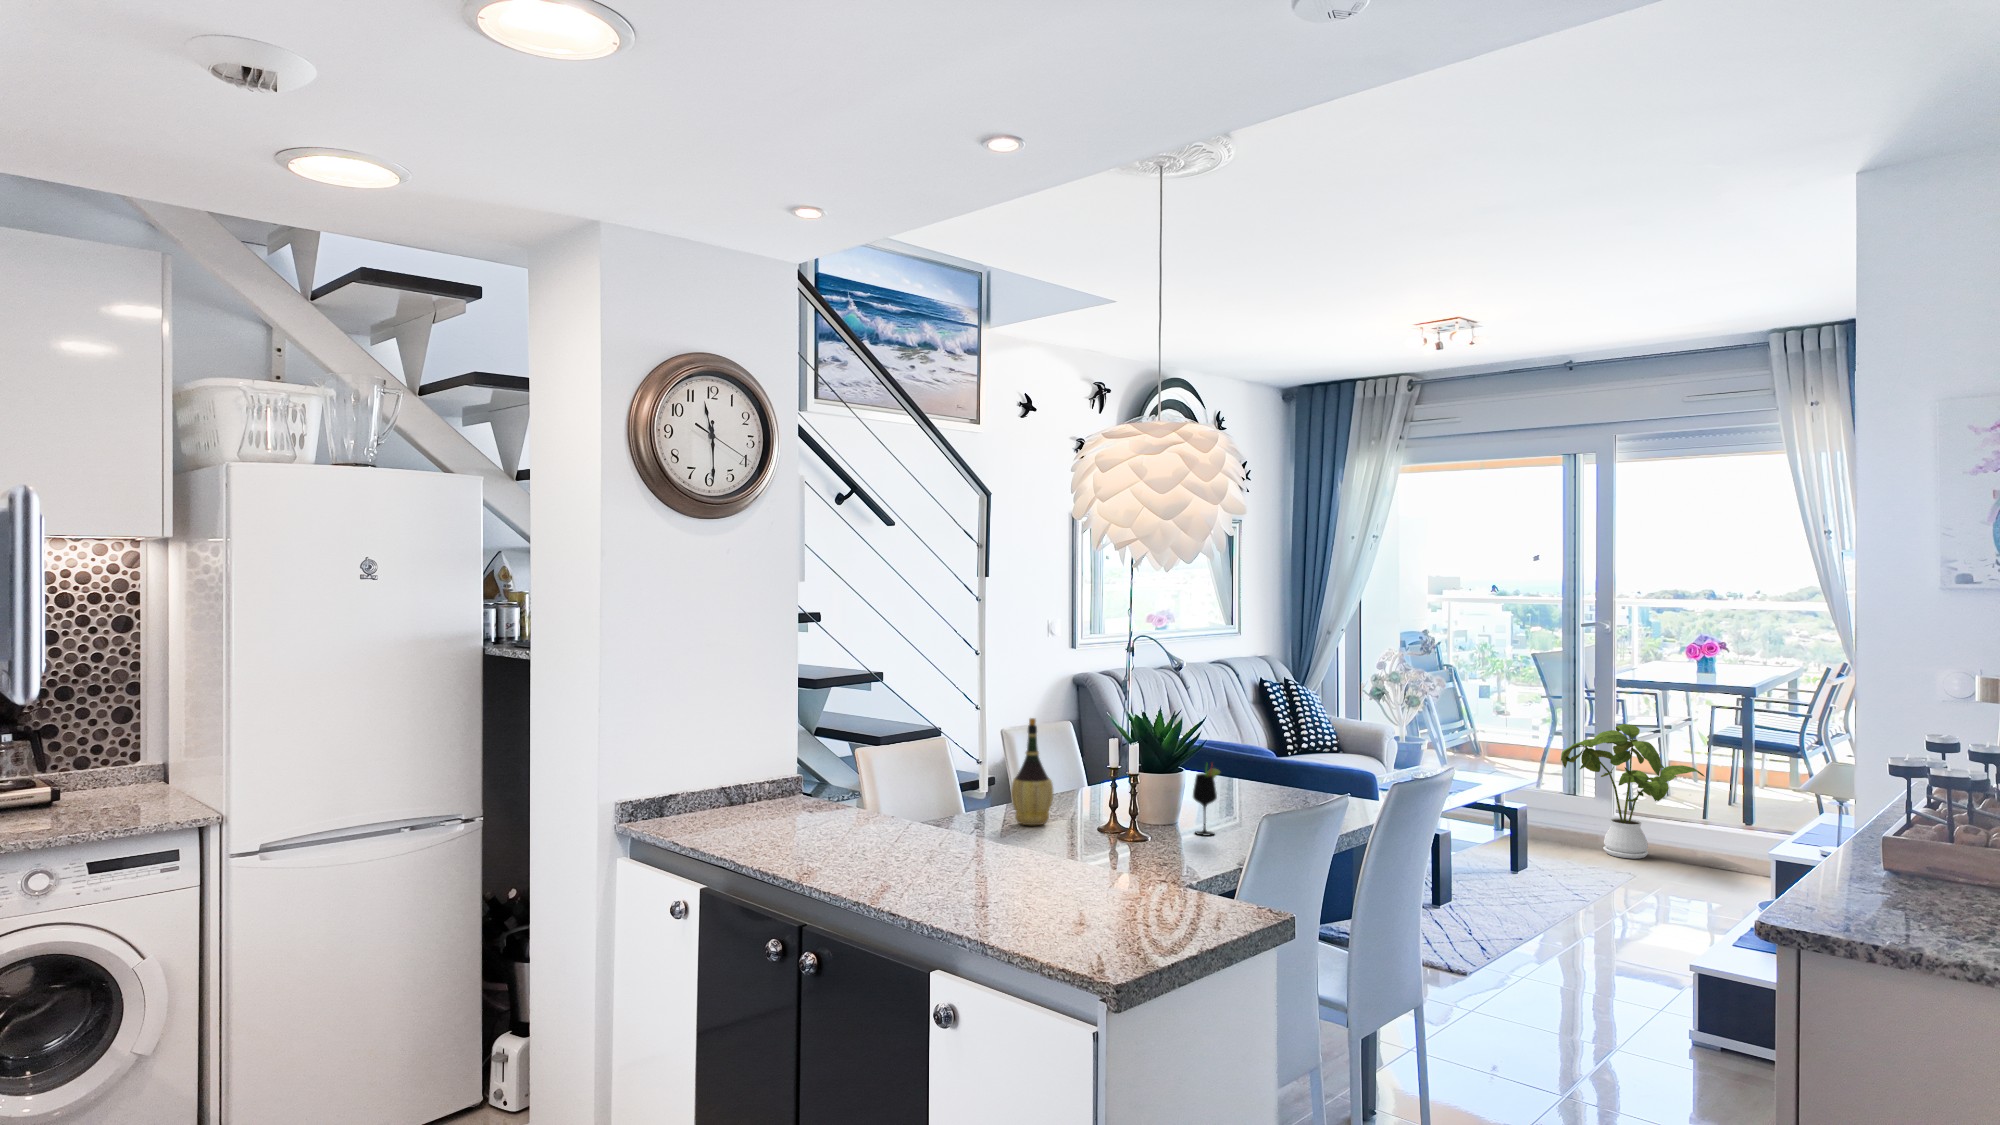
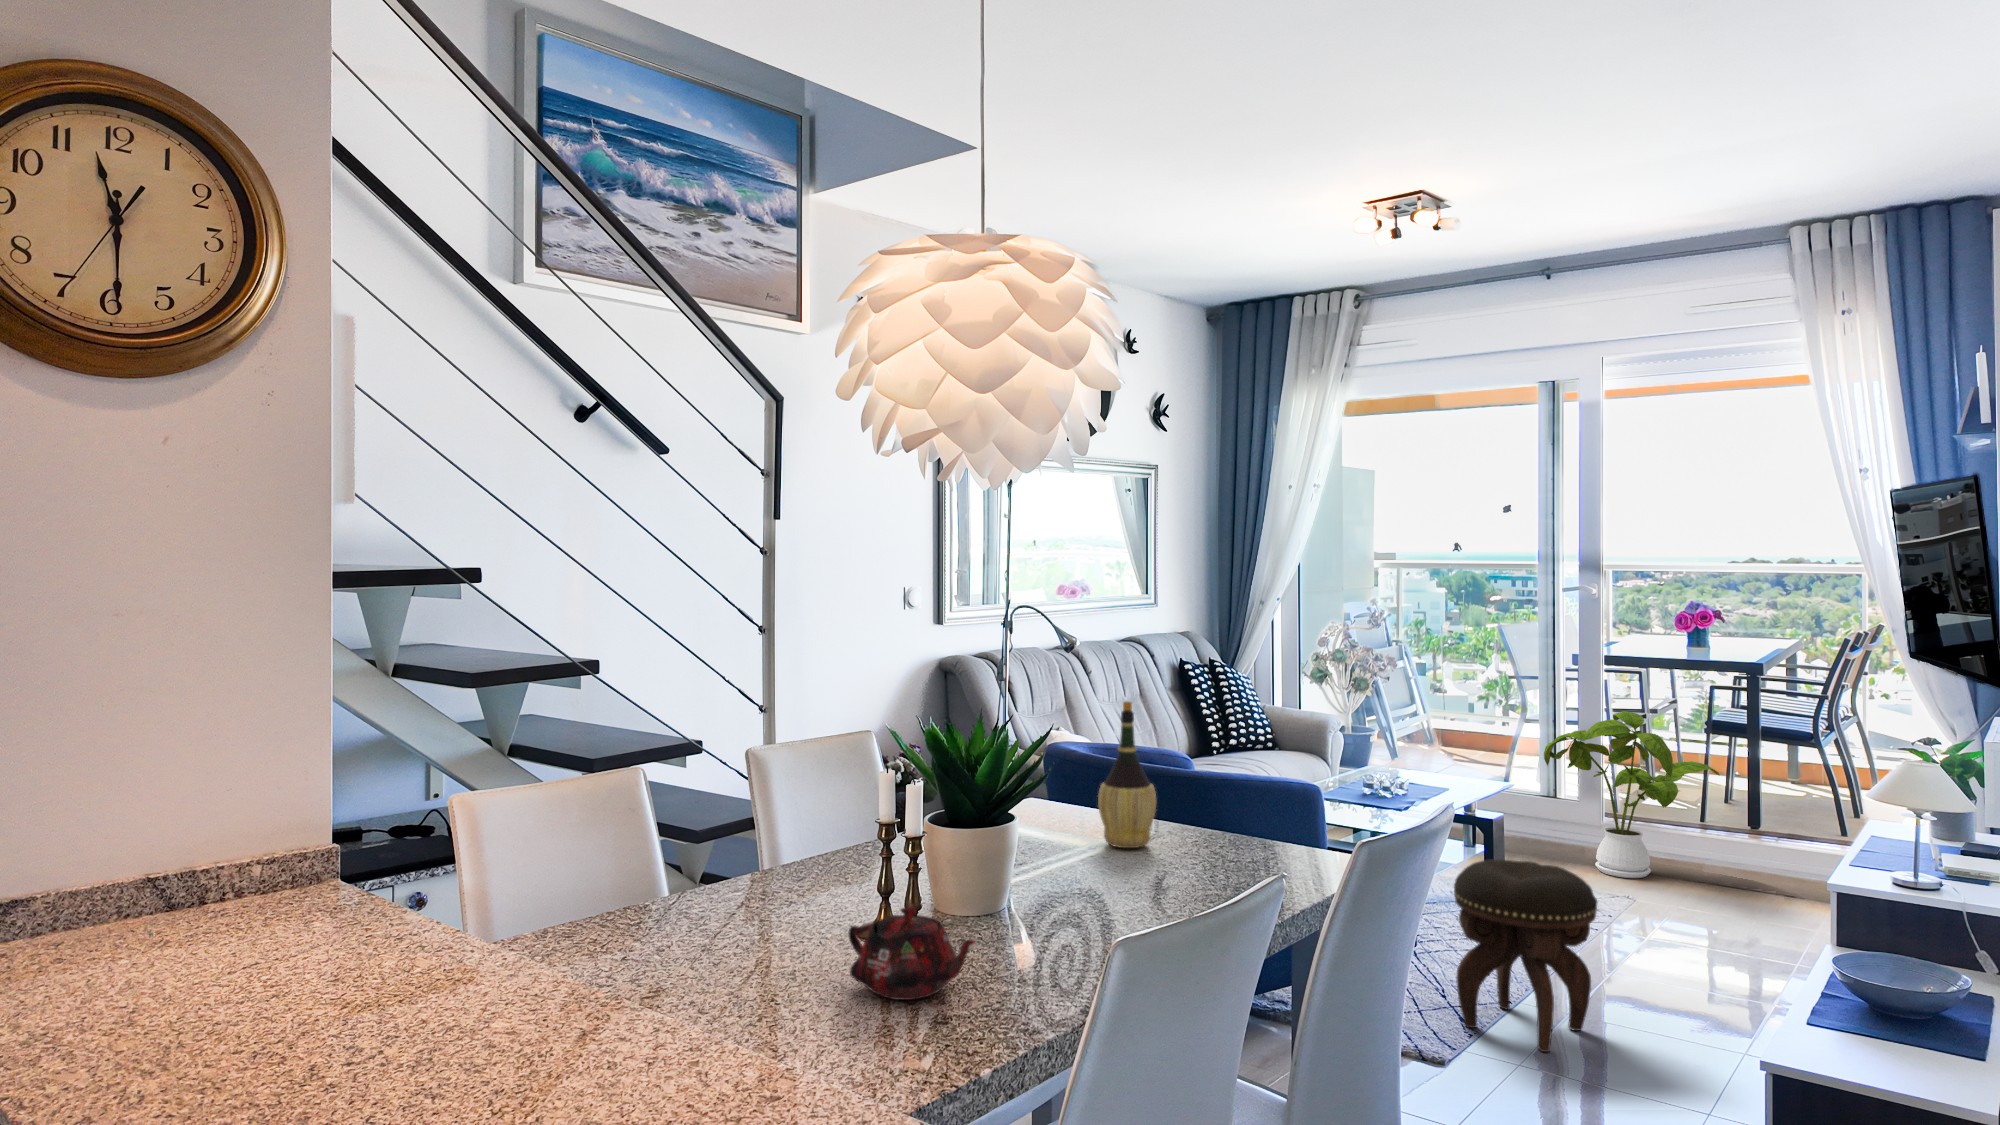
wine bottle: present [1011,718,1053,825] -> present [1098,701,1156,848]
wine glass: present [1193,768,1220,835] -> none [1029,804,1075,928]
teapot: none [1100,812,1177,861] -> present [849,907,975,1000]
footstool: none [1473,828,1578,964] -> present [1454,859,1597,1052]

